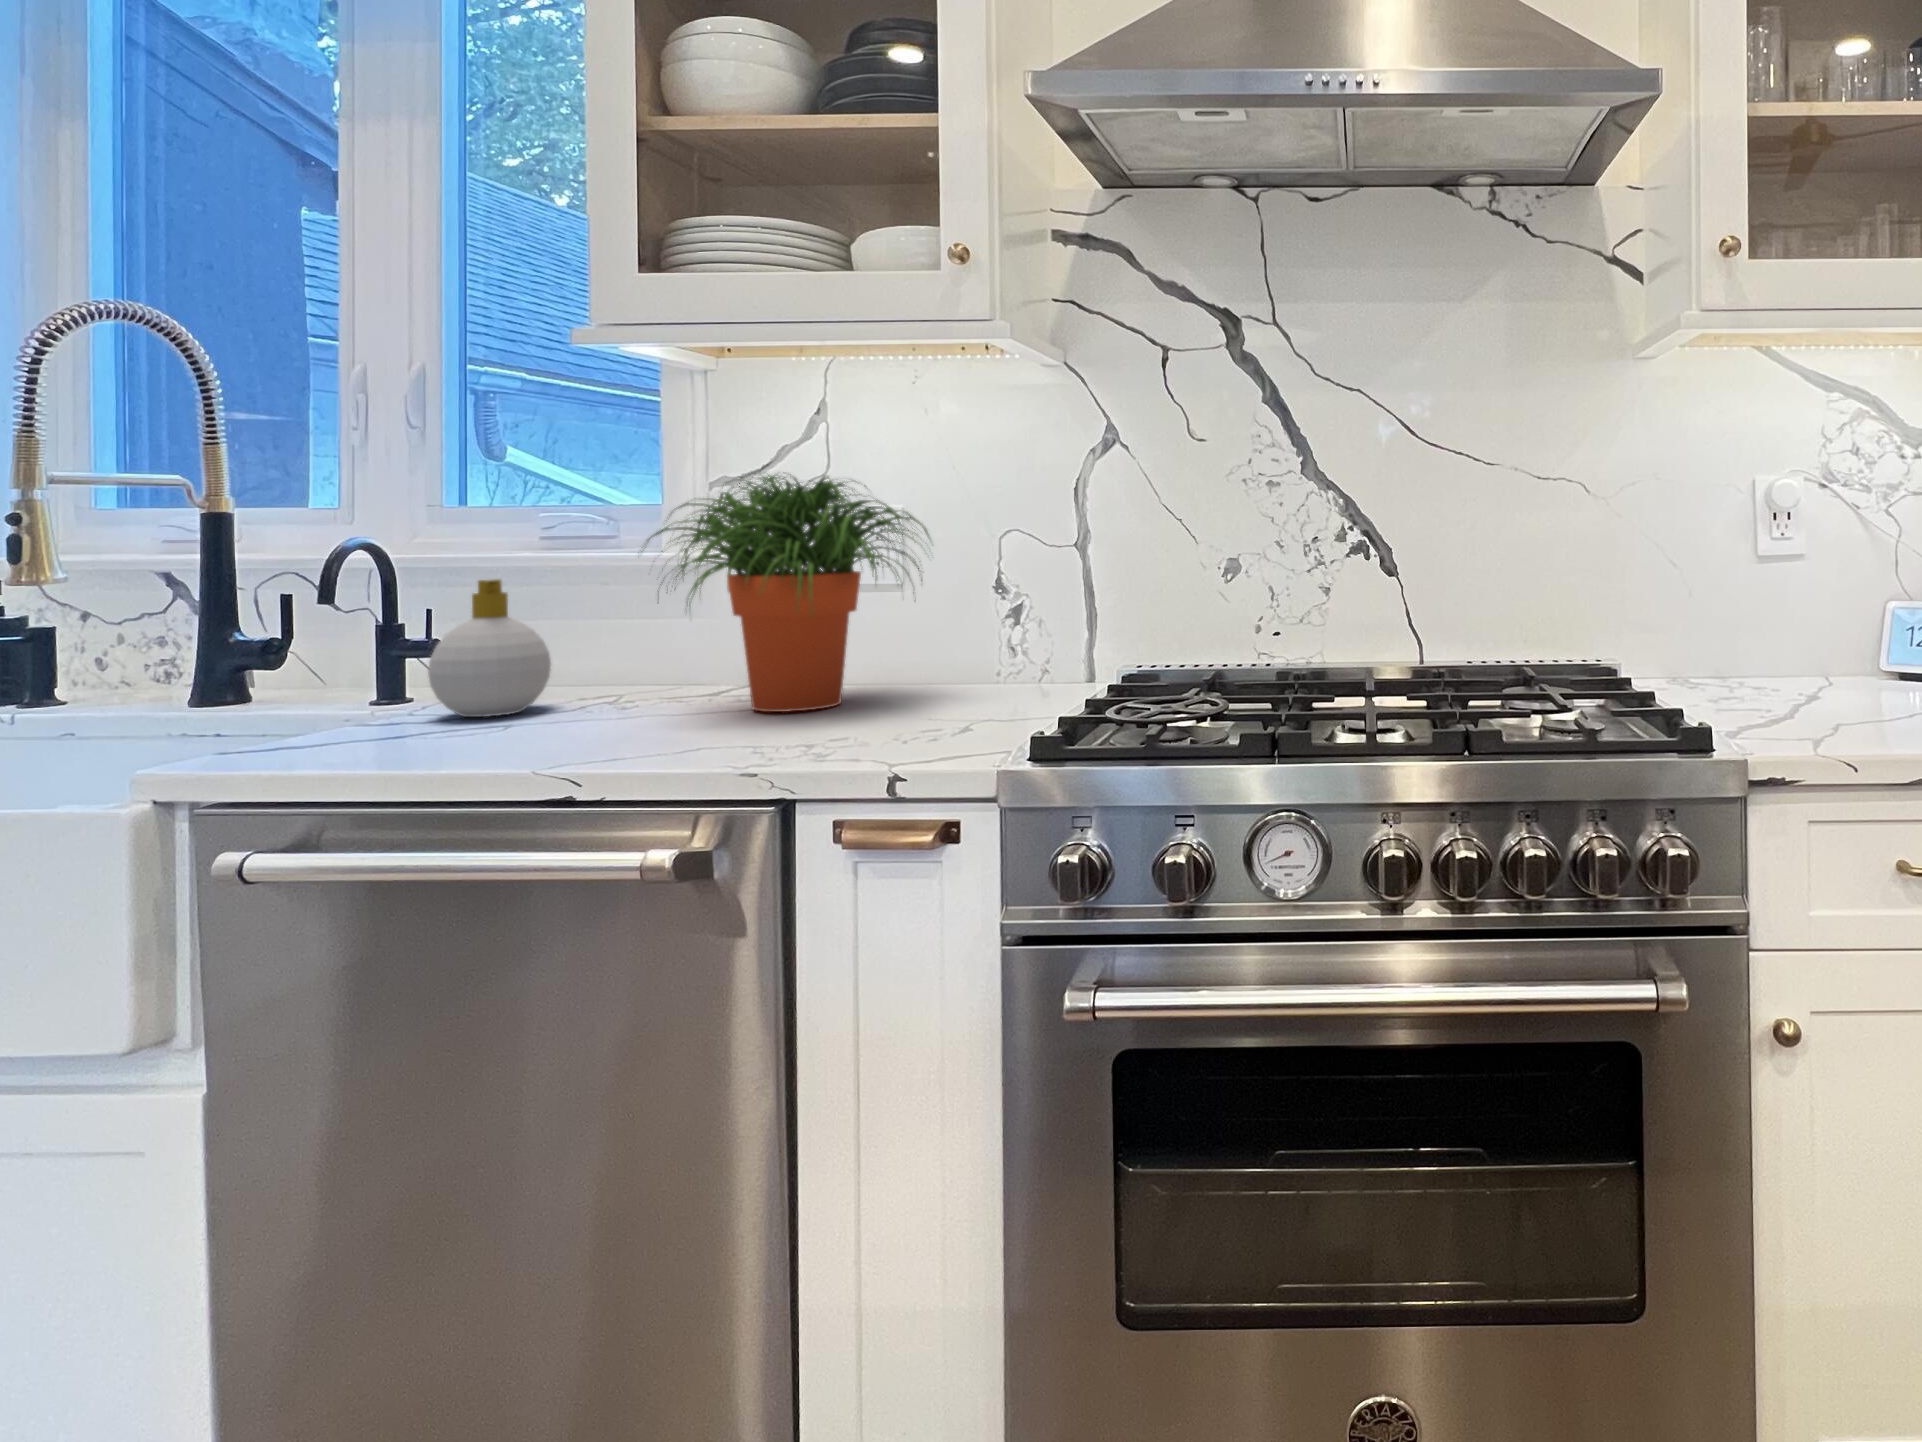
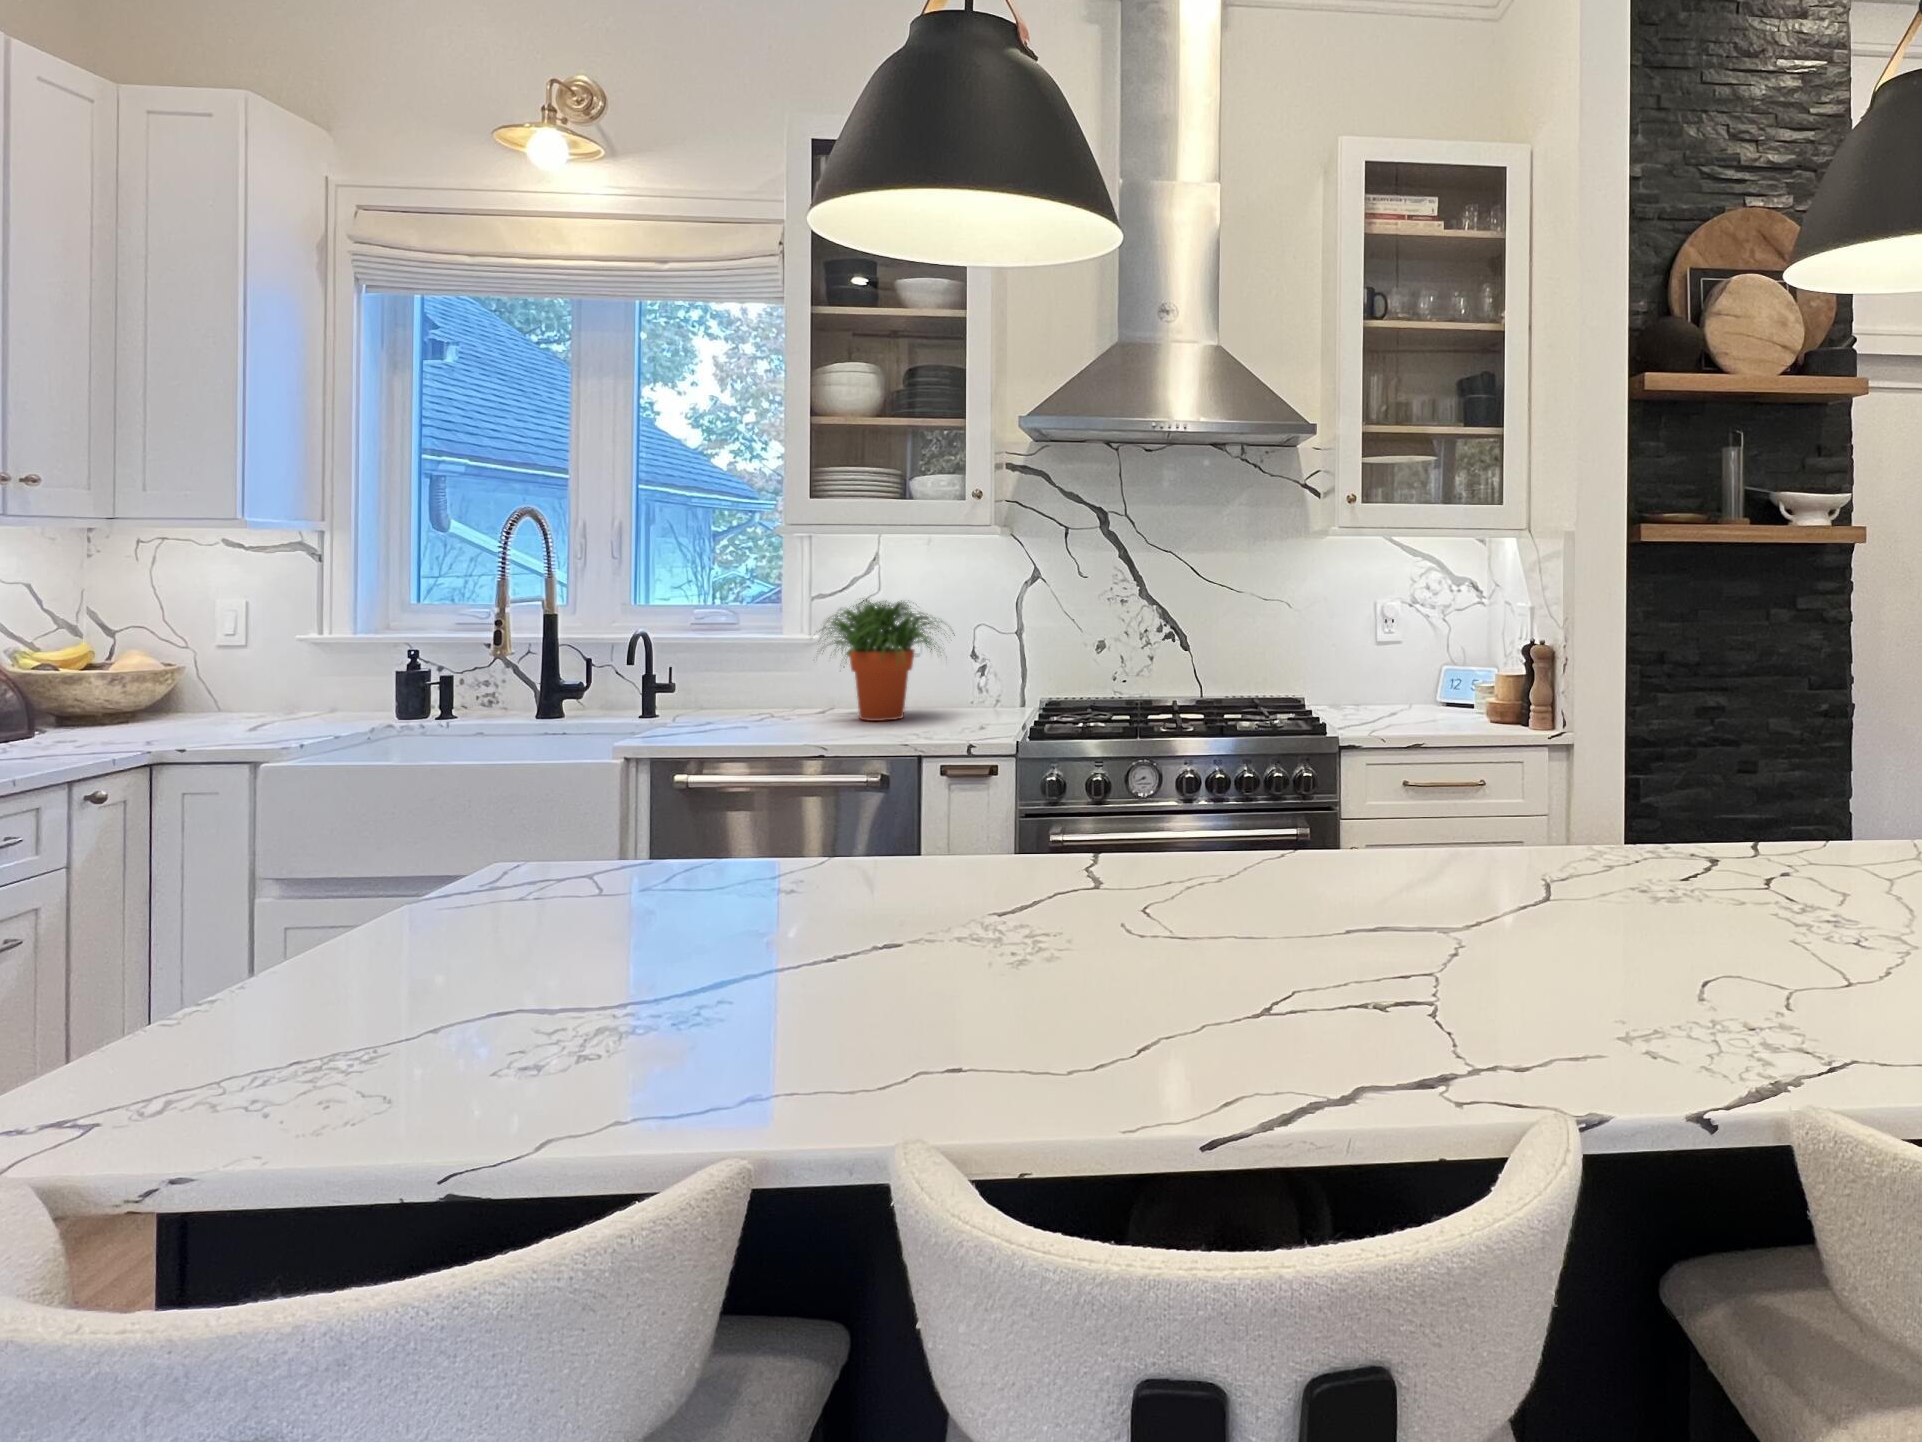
soap bottle: present [428,579,551,717] -> none [691,652,749,723]

